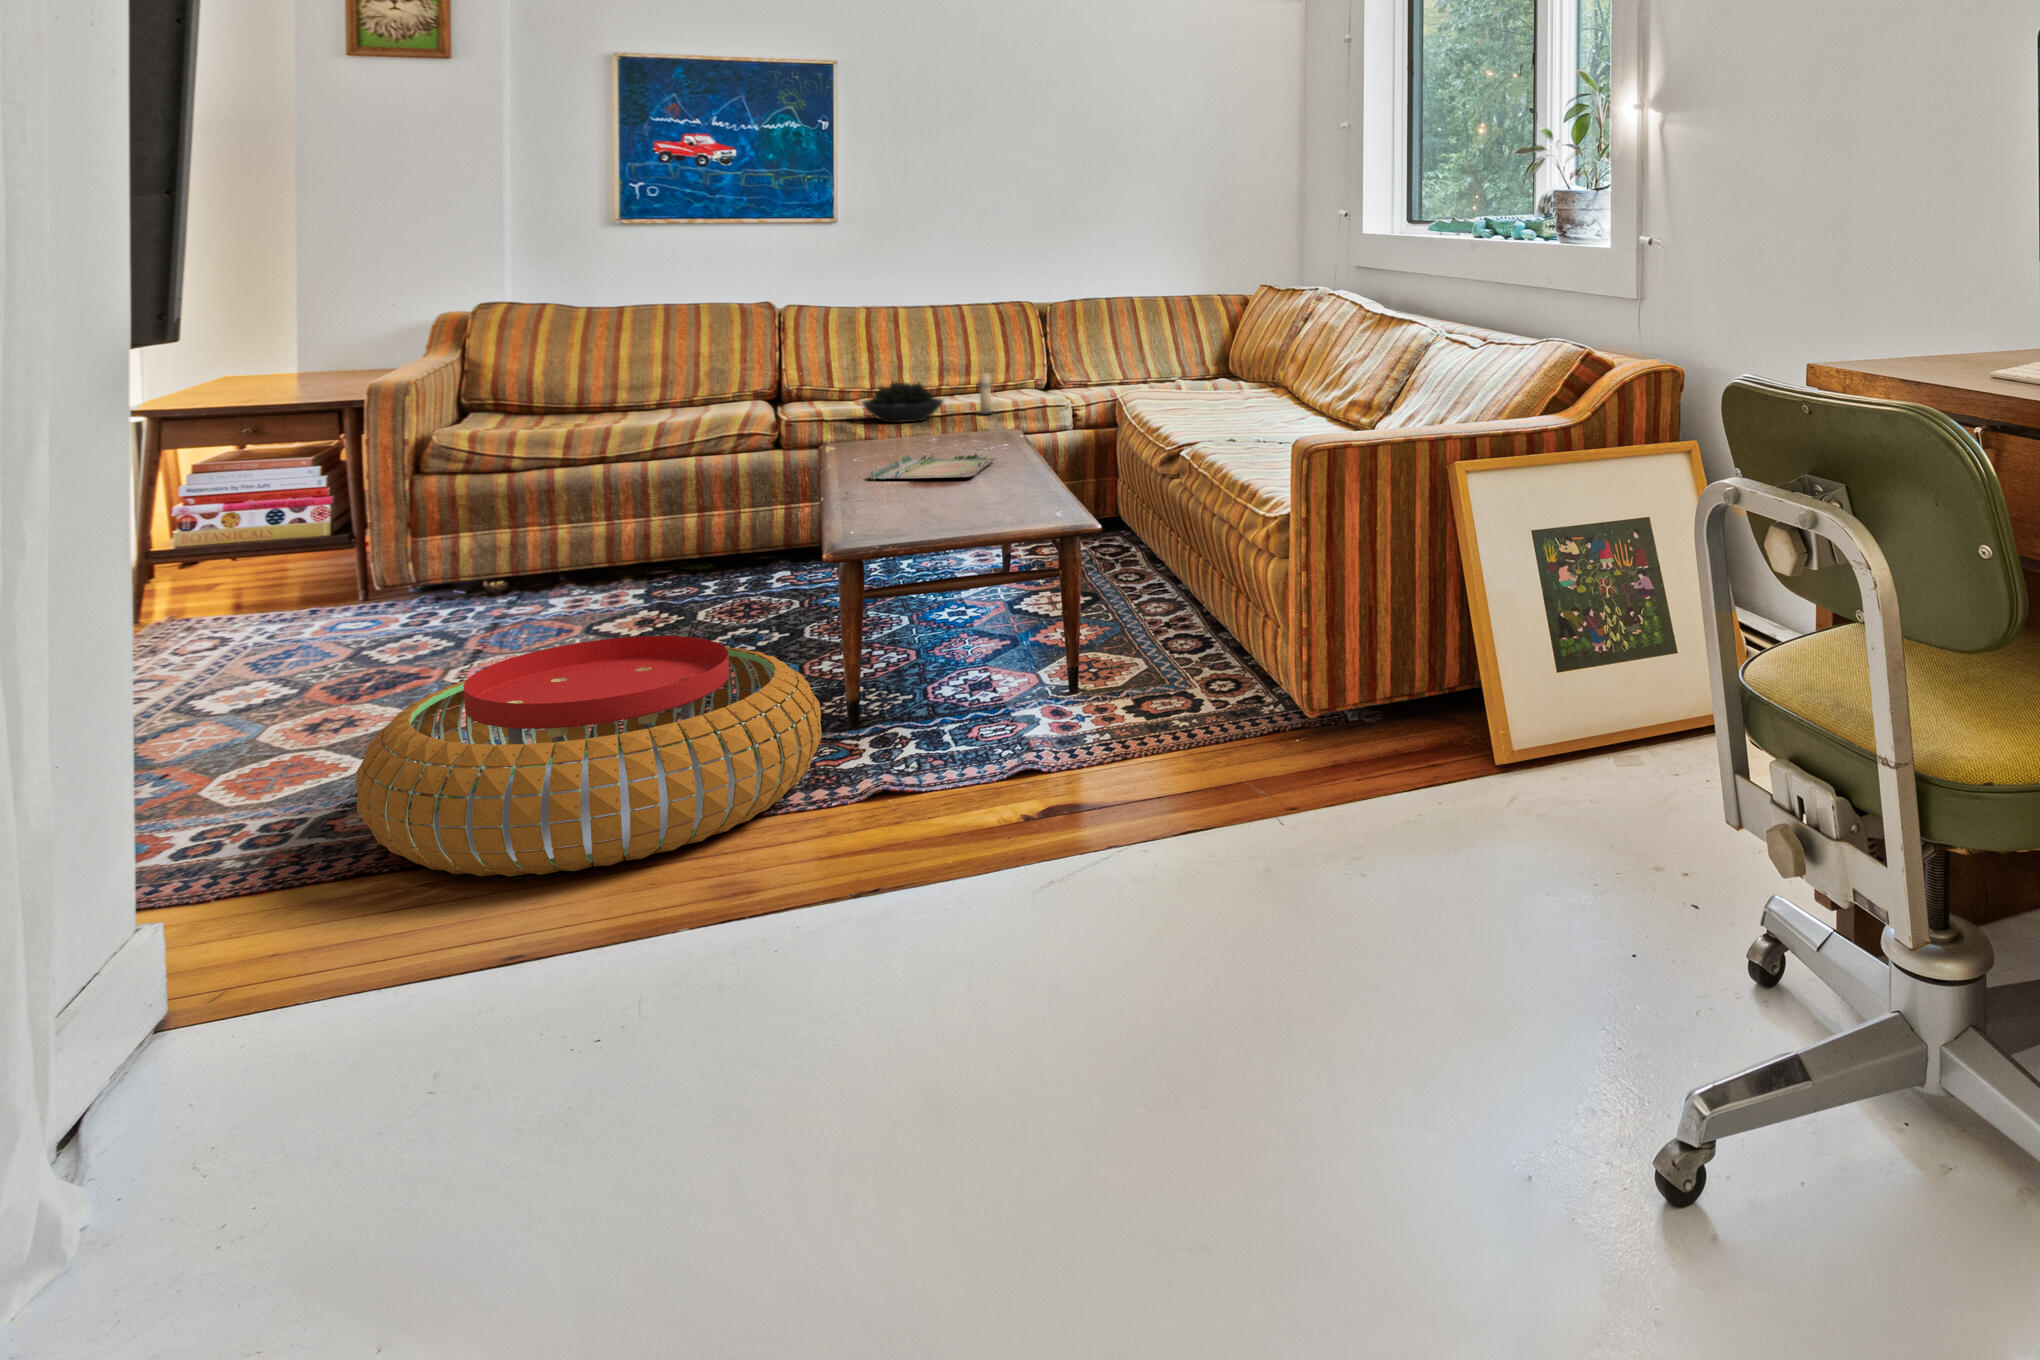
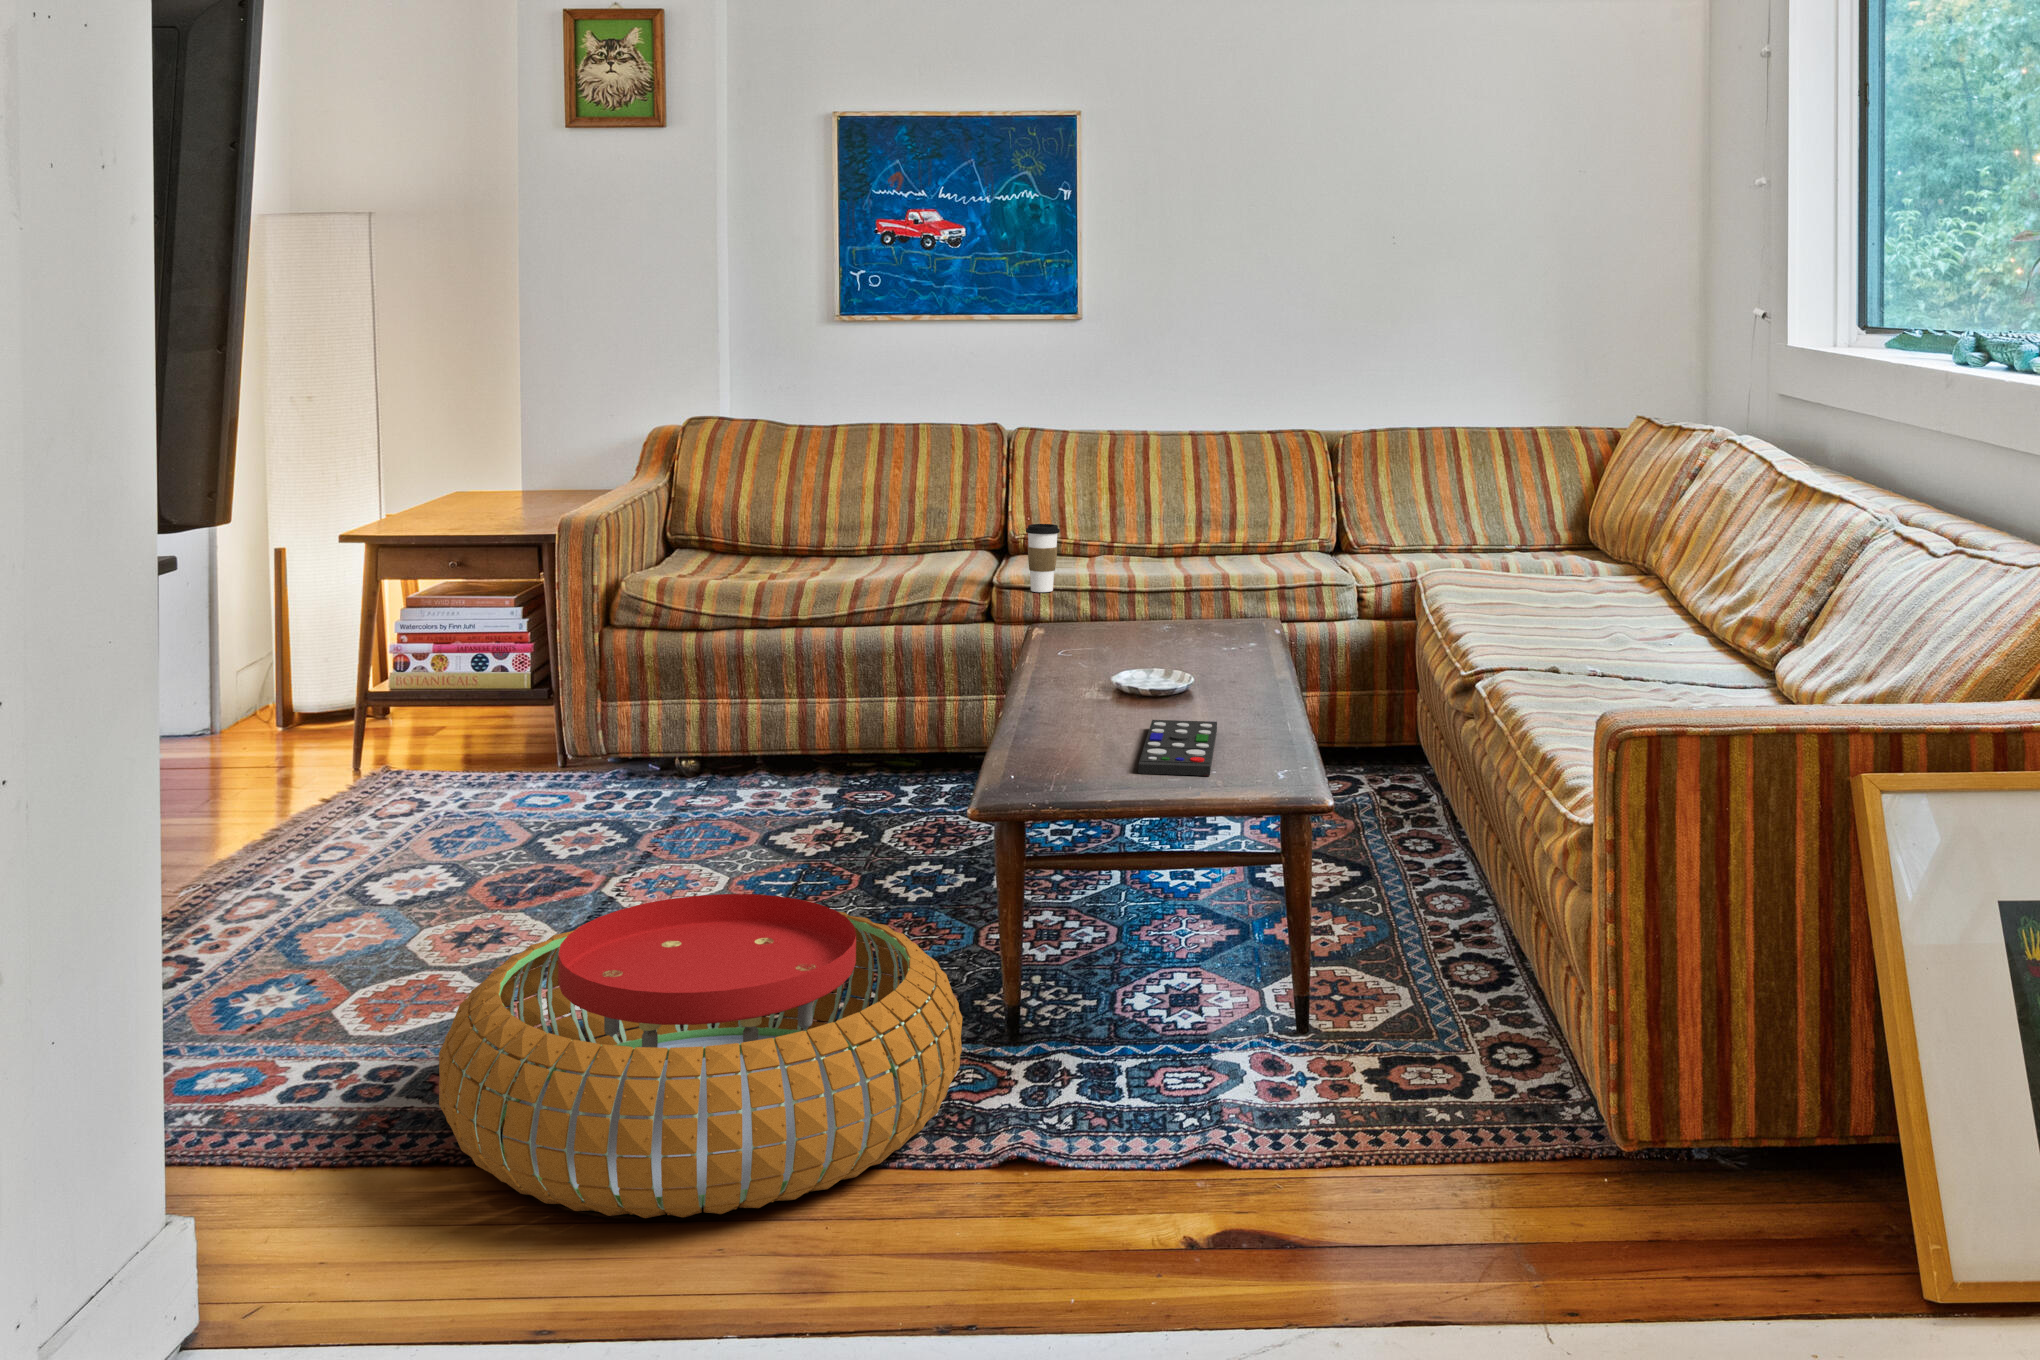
coffee cup: none [800,373,829,426] -> present [1026,524,1060,592]
candle: present [976,373,993,414] -> none [1236,528,1265,589]
succulent plant: present [862,381,943,423] -> none [1097,536,1198,594]
tray: present [870,449,996,480] -> none [1073,650,1240,699]
remote control: none [941,487,997,521] -> present [1138,720,1217,776]

